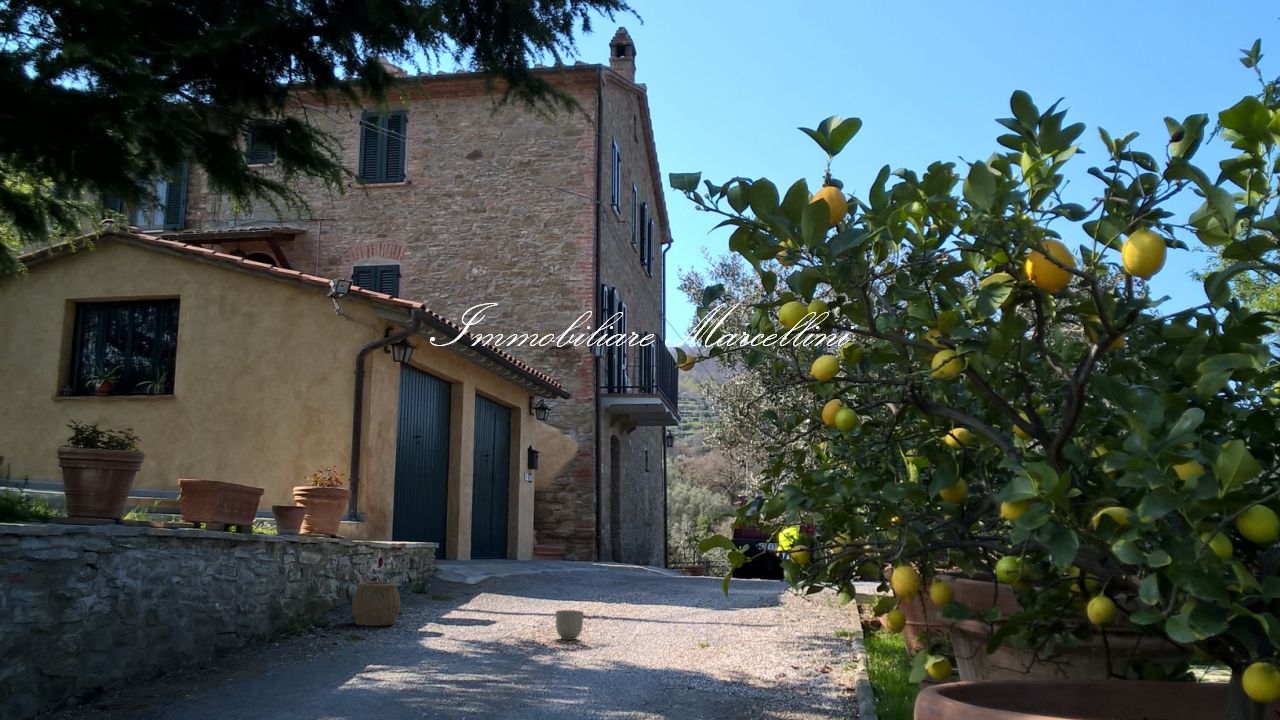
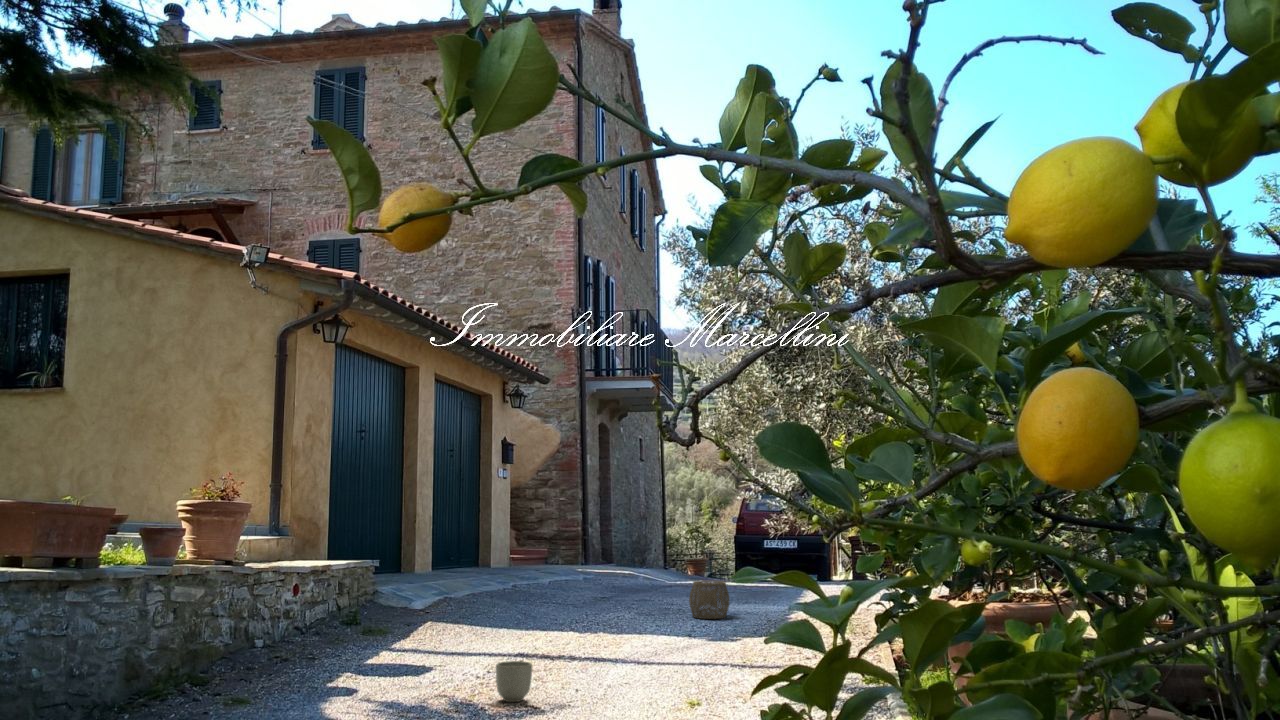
woven basket: present [352,582,400,626] -> present [689,580,730,619]

